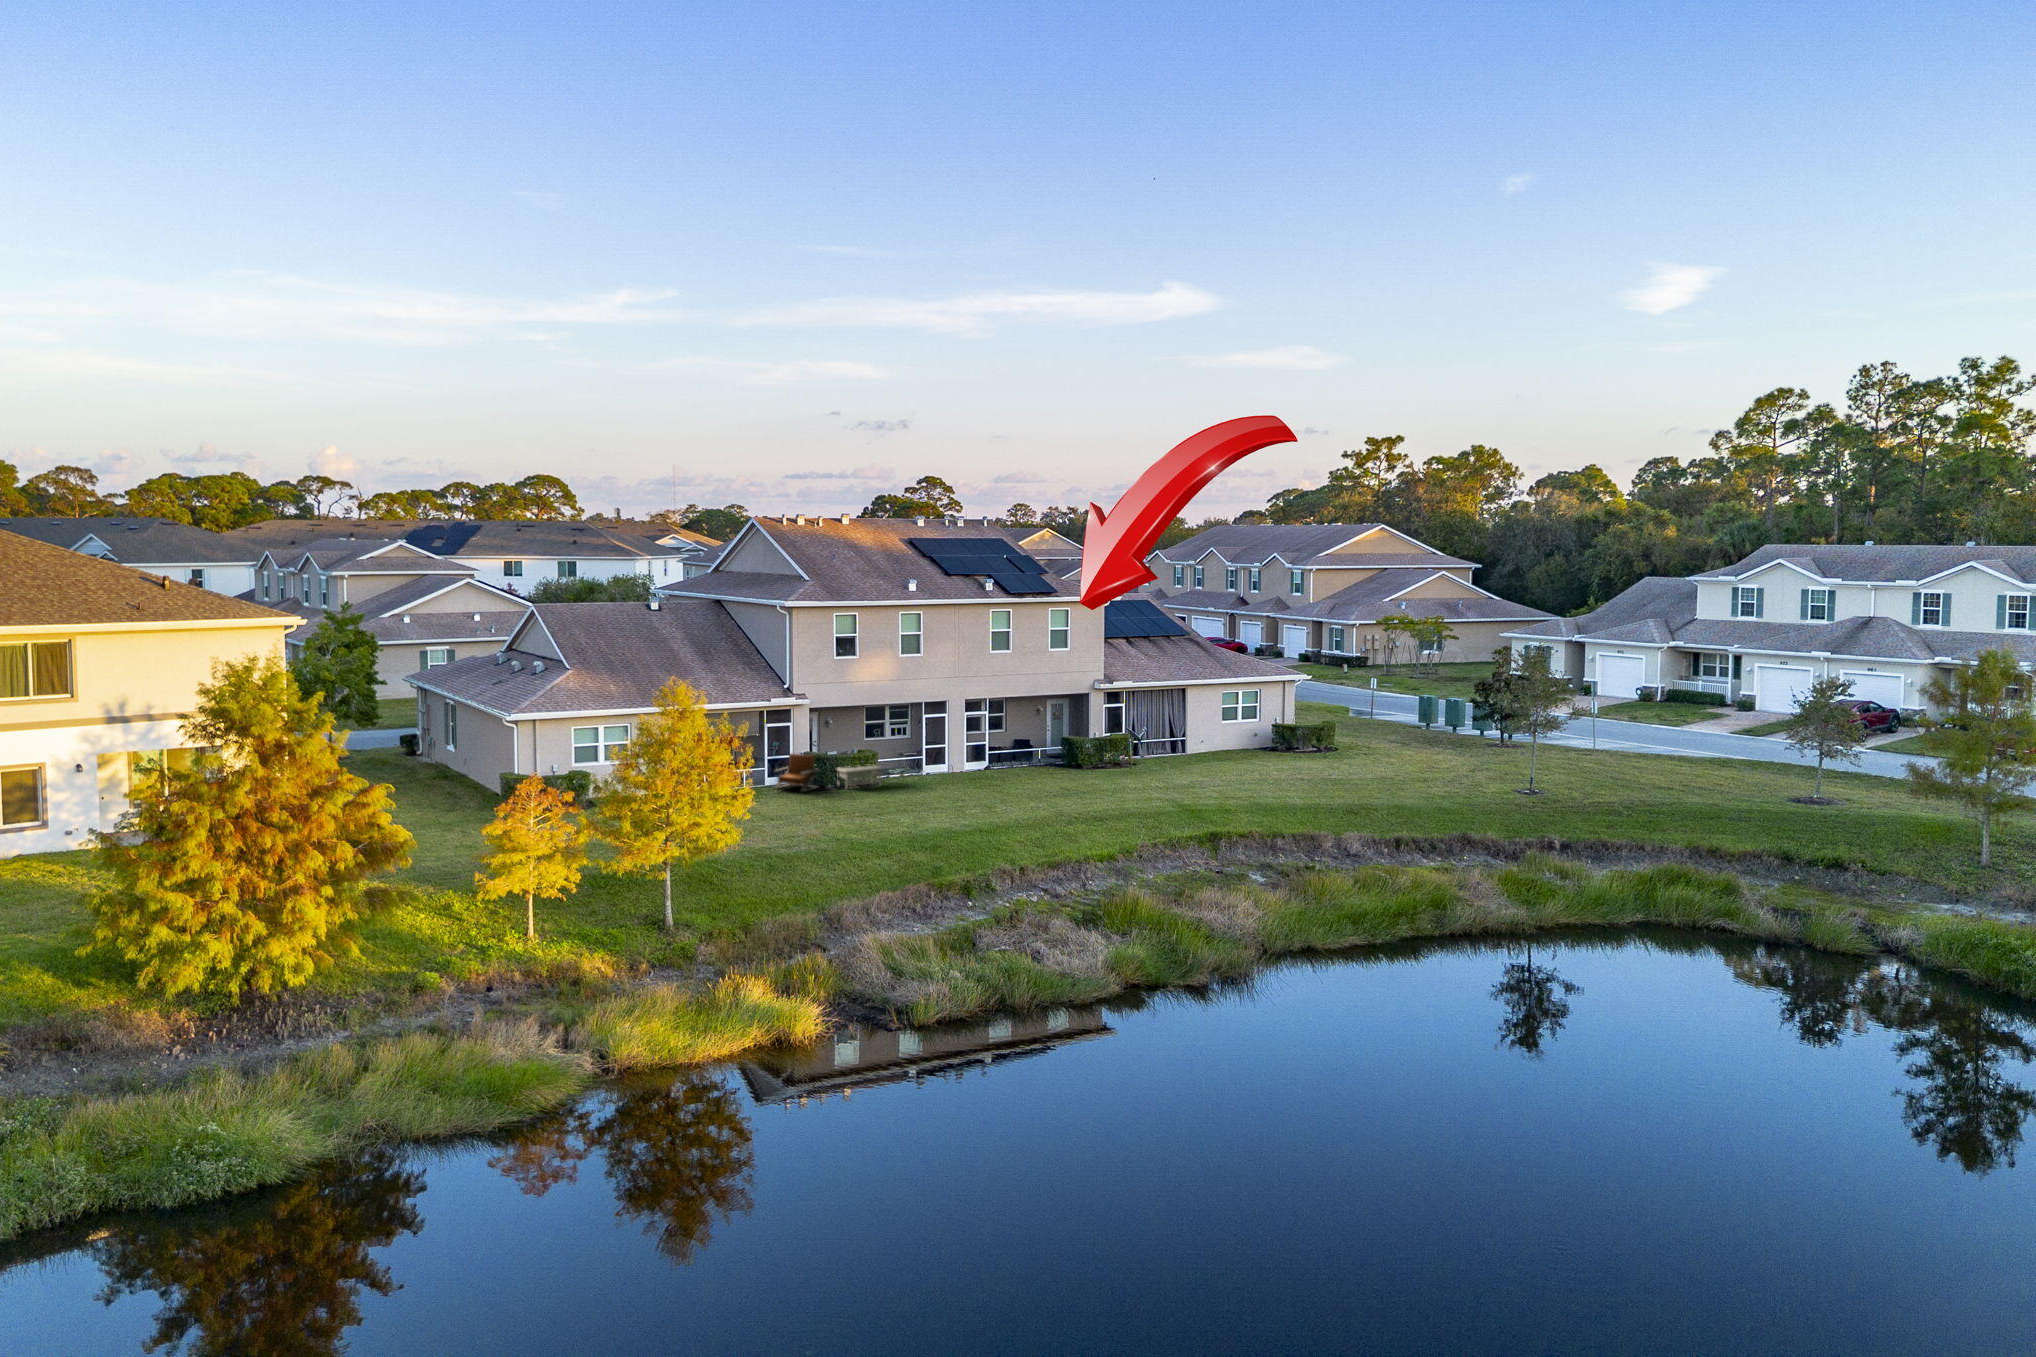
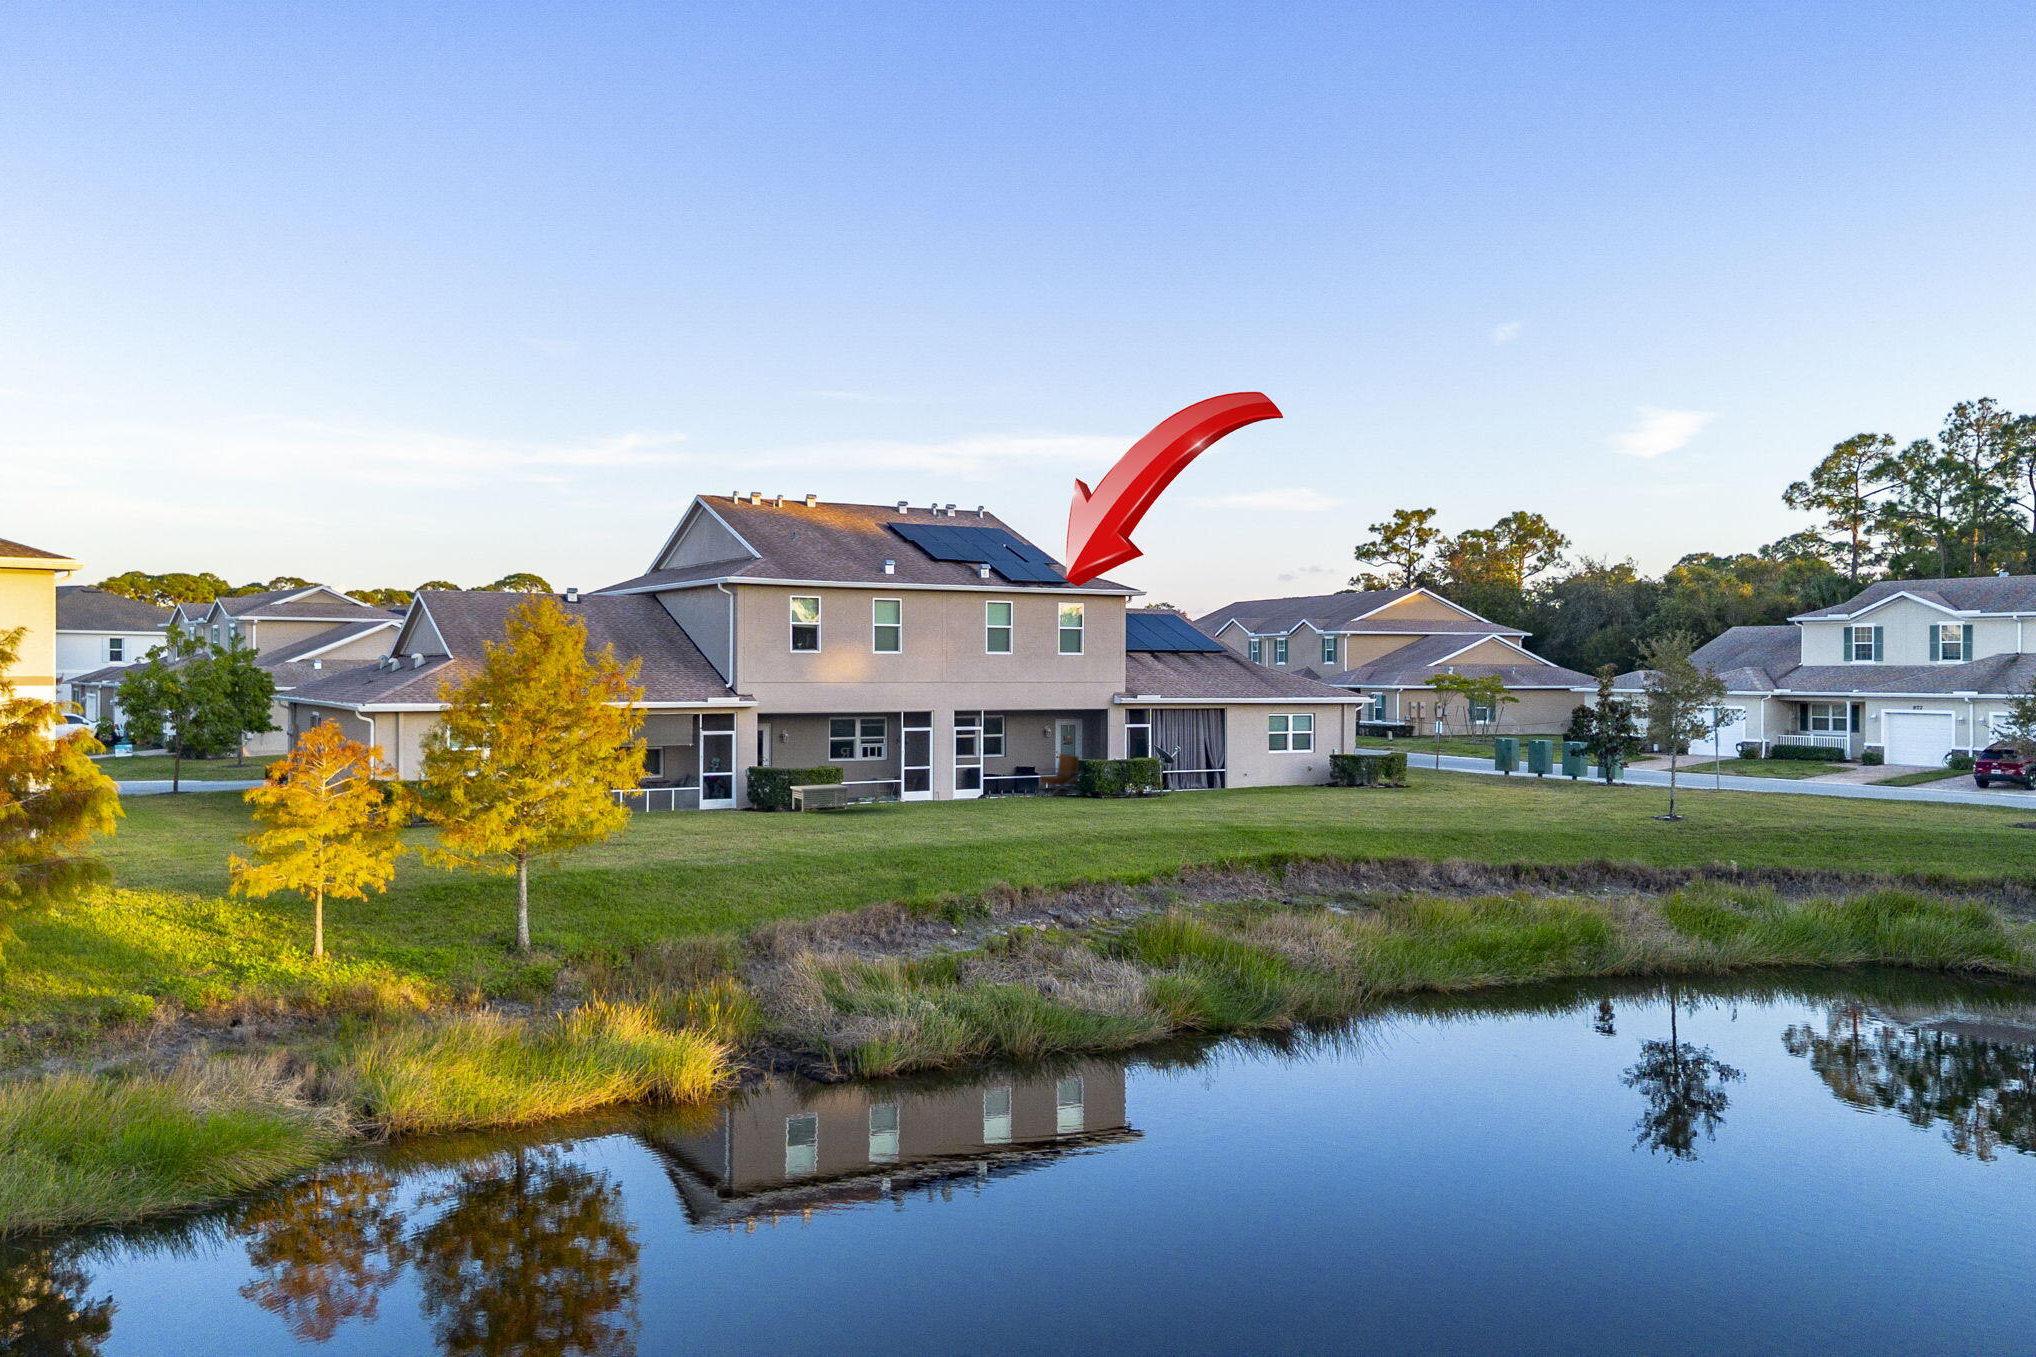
lounge chair: present [774,753,819,792] -> present [1038,754,1083,793]

